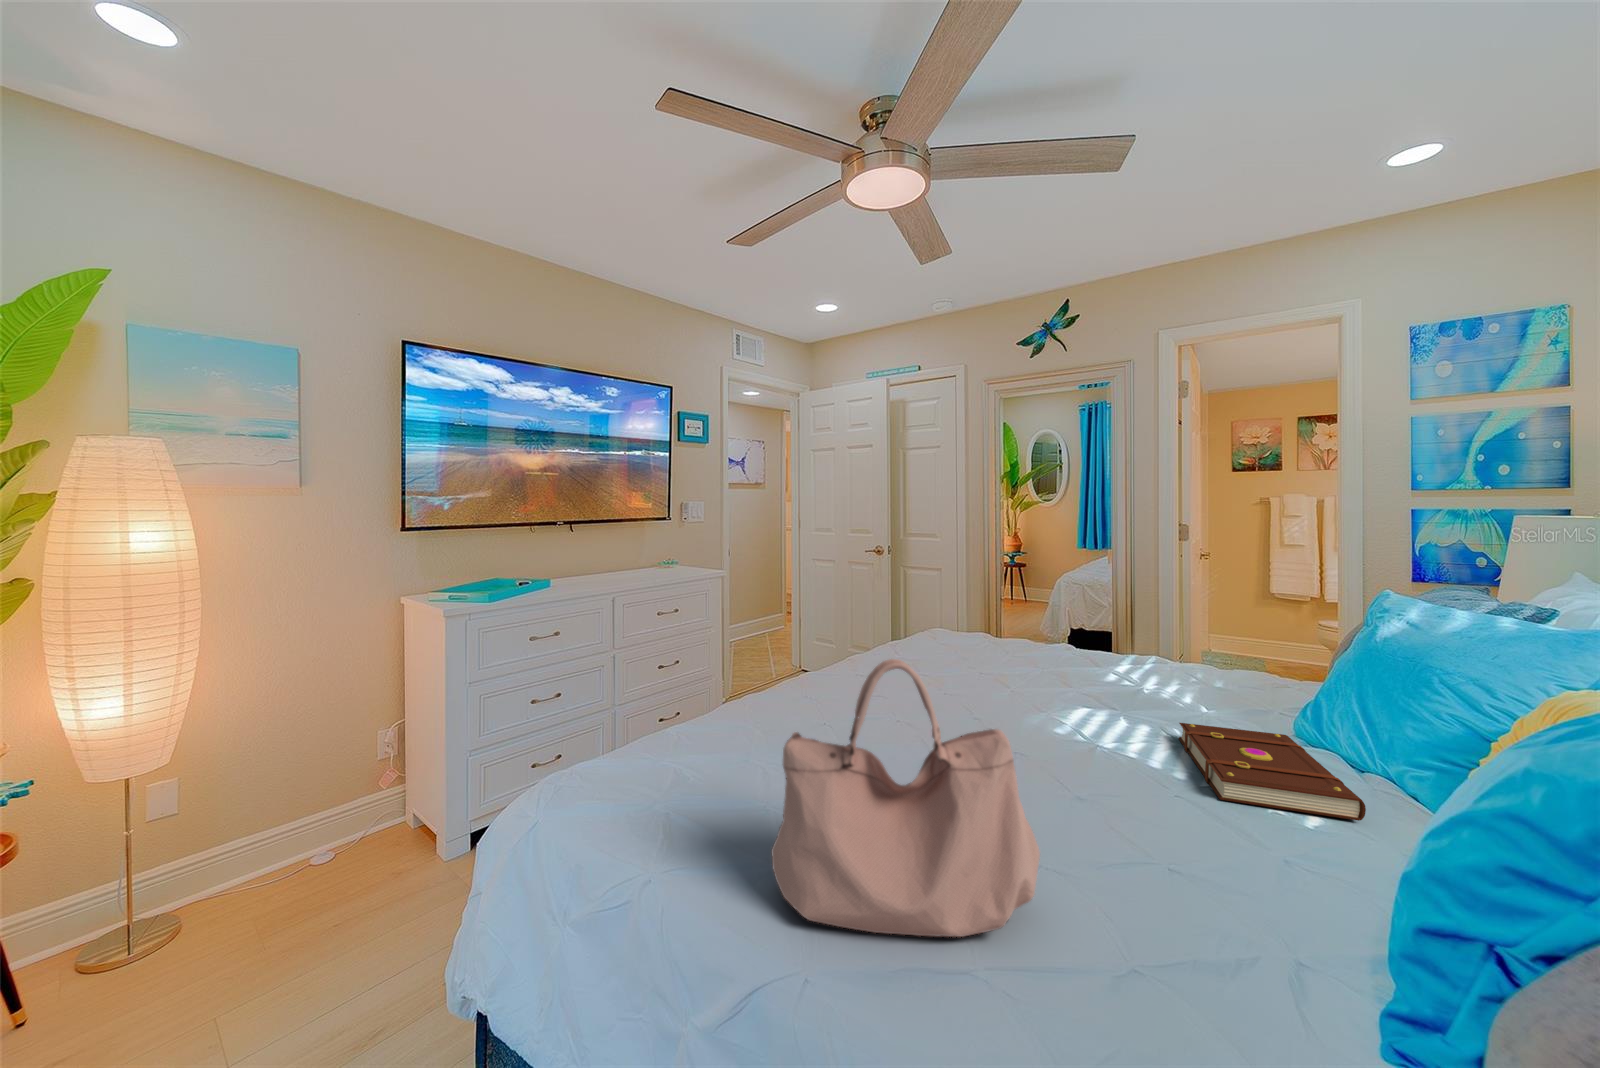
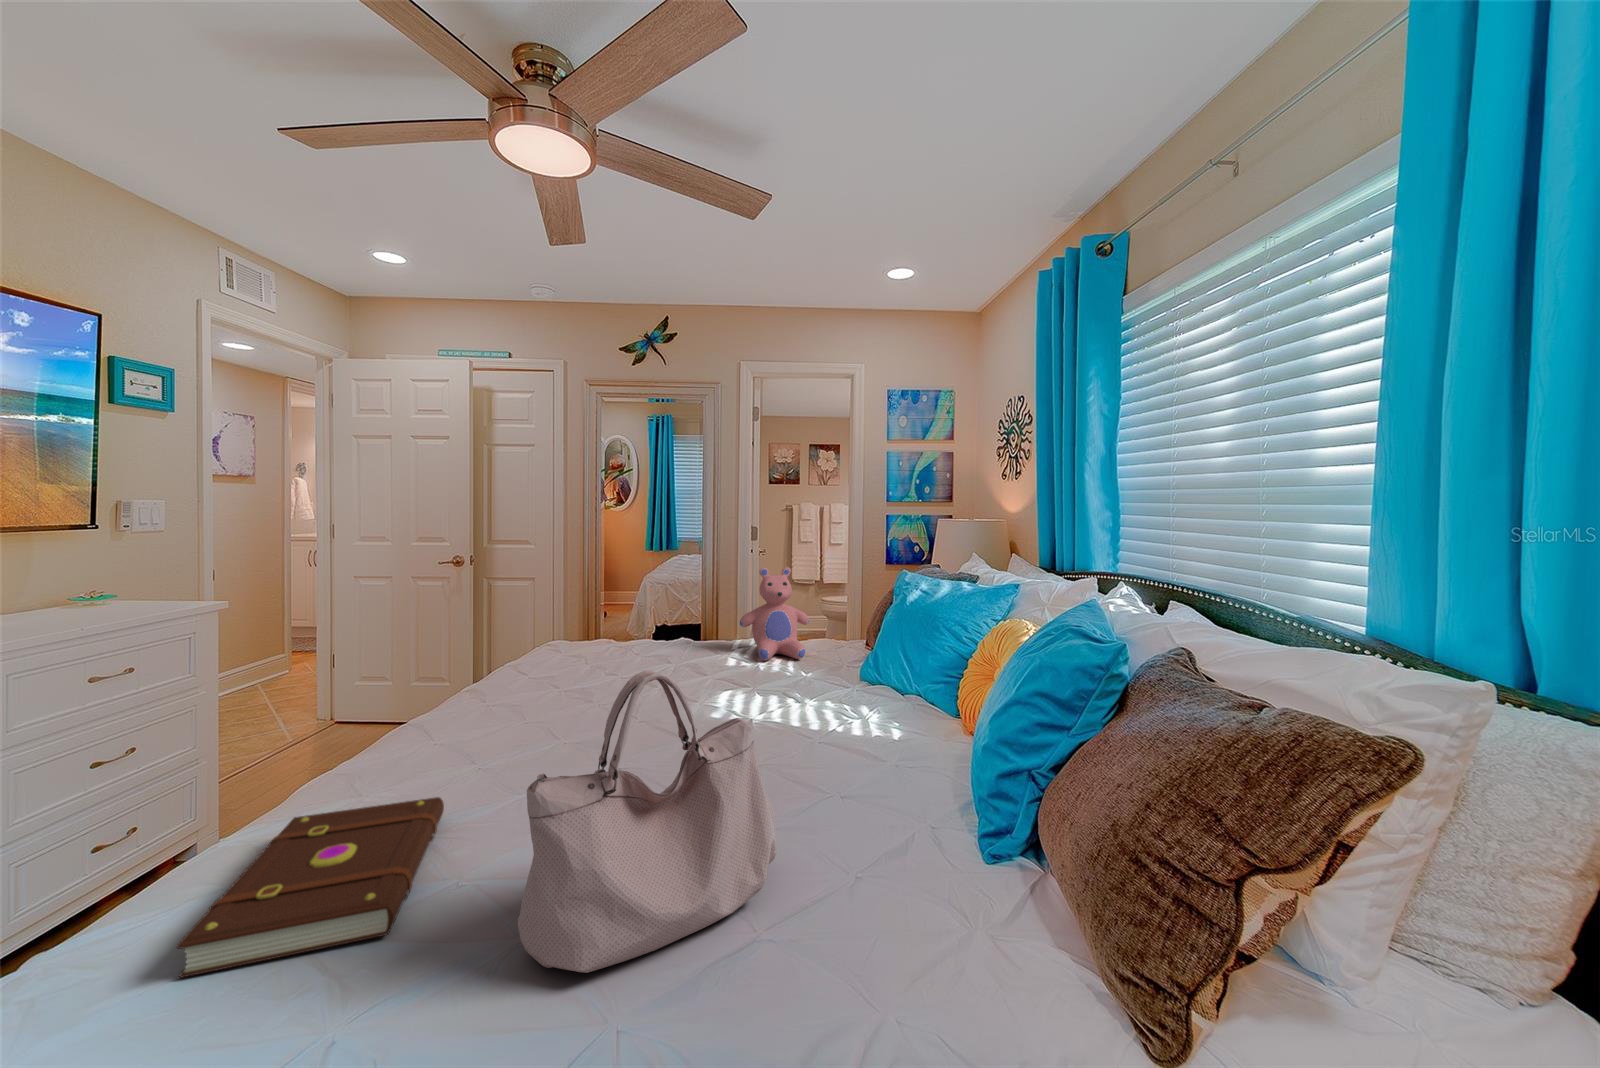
teddy bear: none [1123,572,1225,690] -> present [740,567,809,661]
book: present [1179,723,1366,821] -> present [176,797,444,978]

